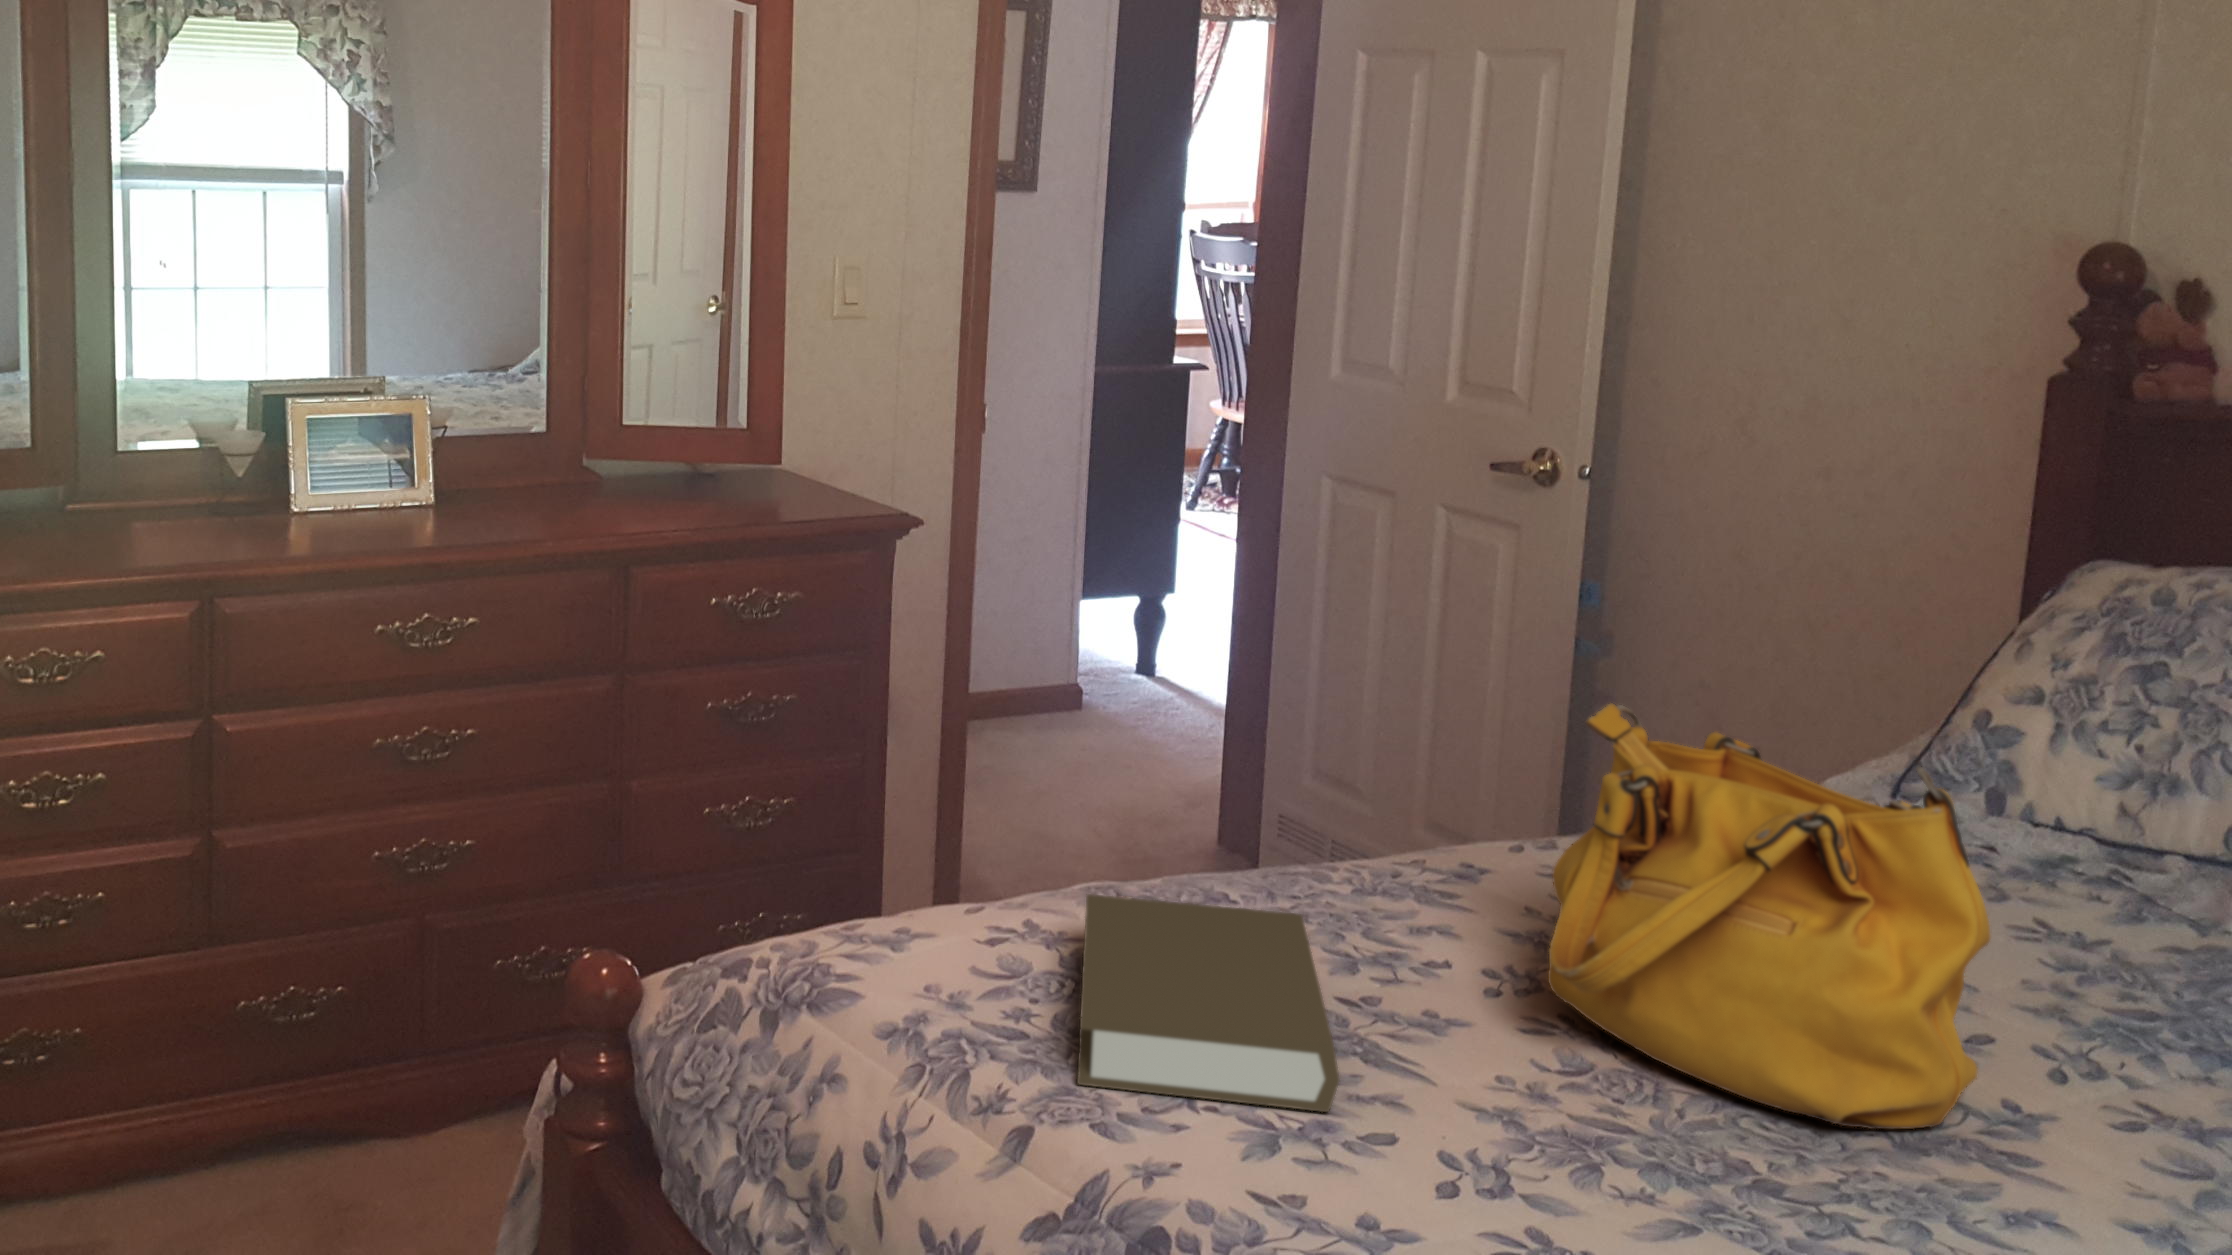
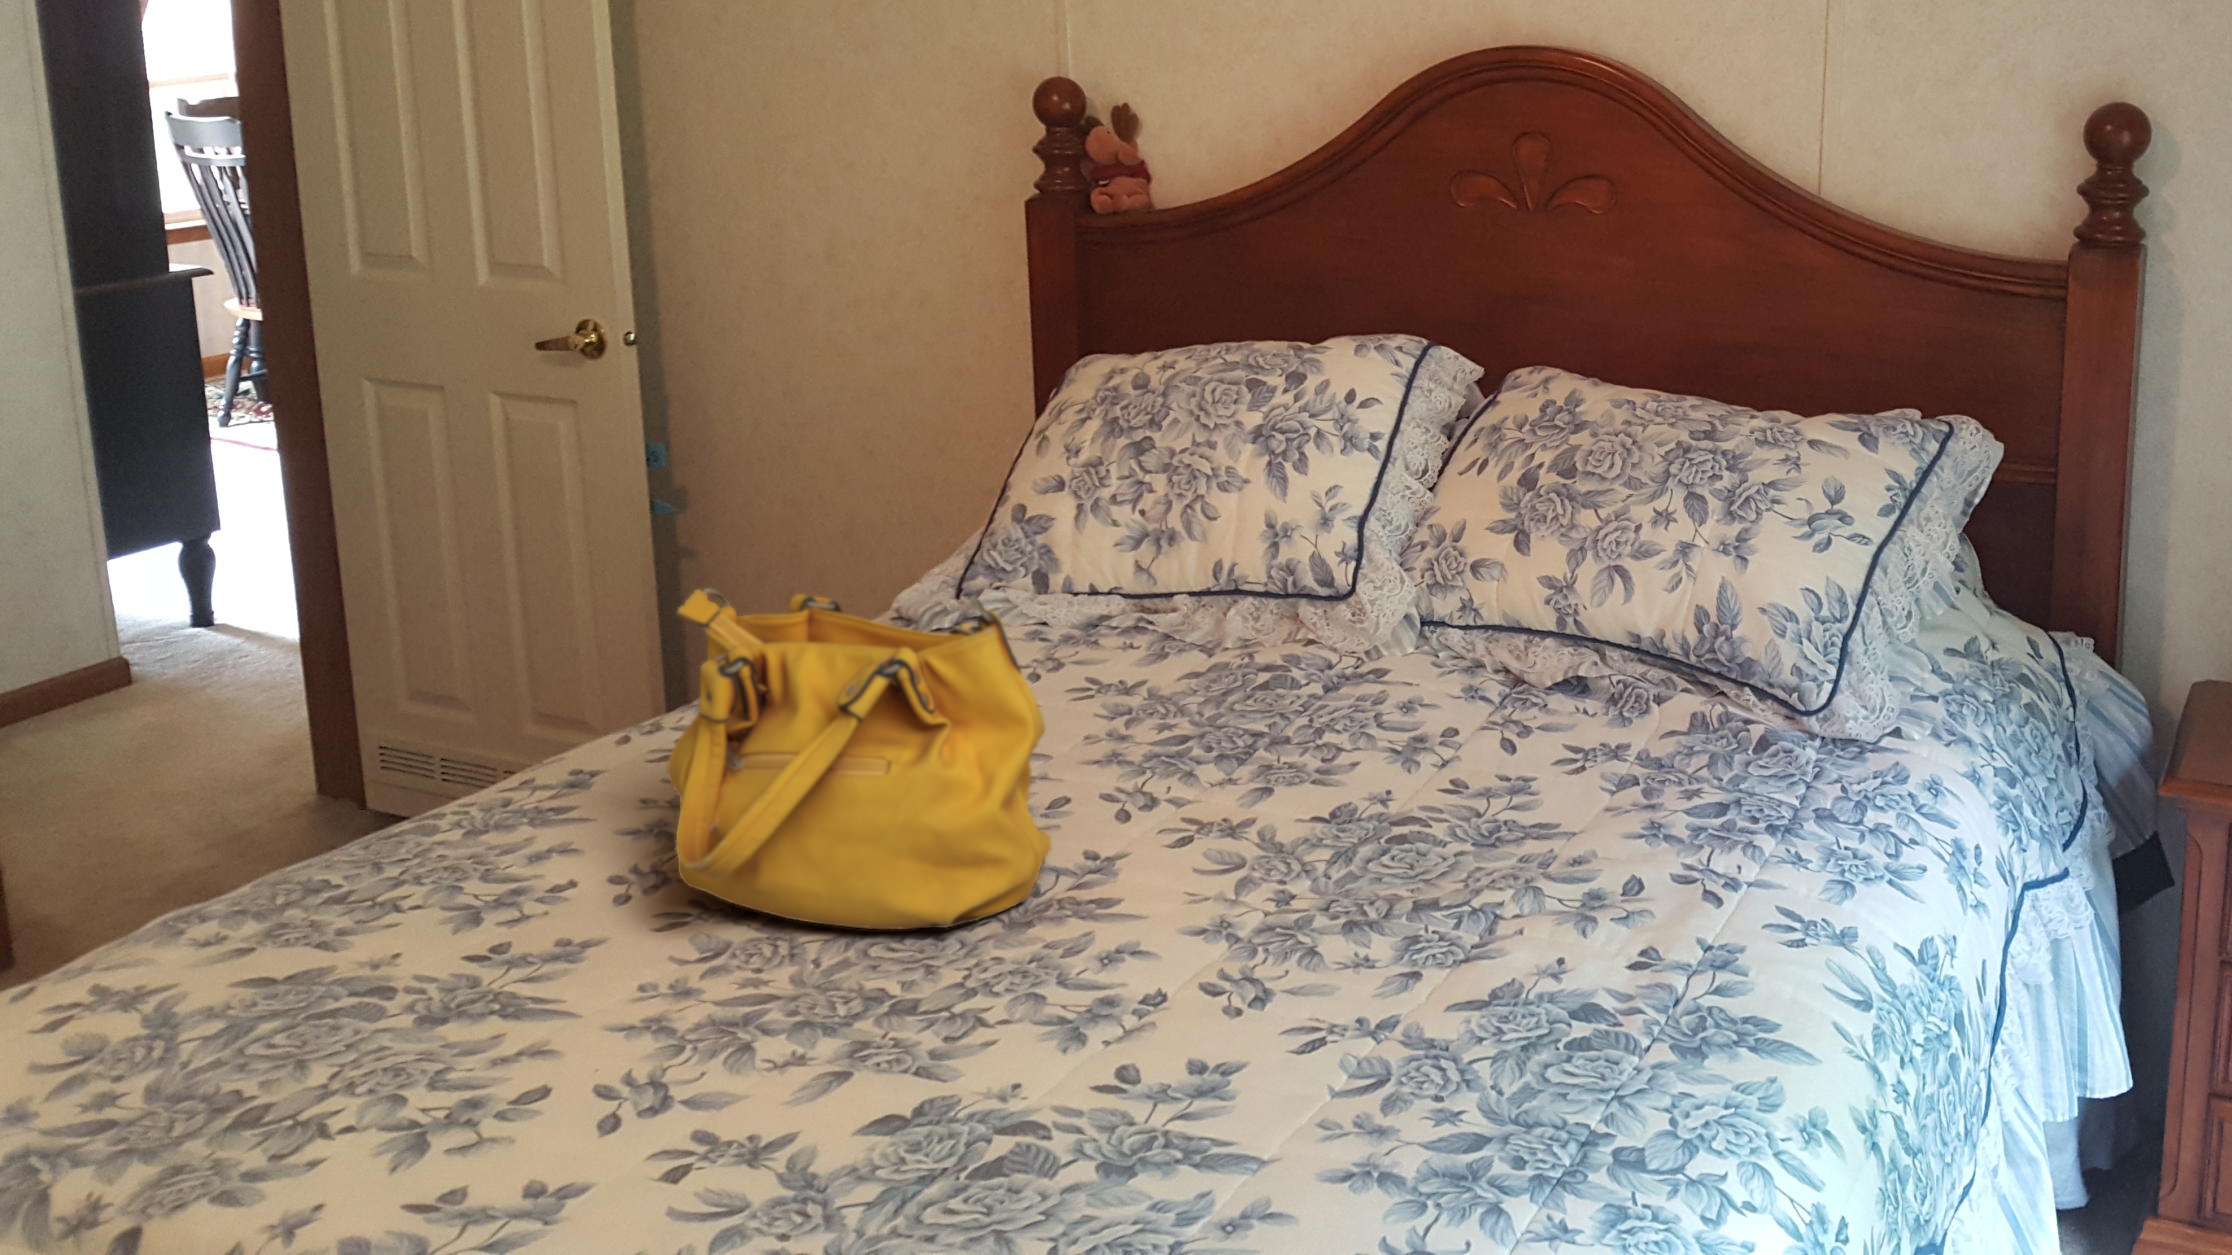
book: present [1077,894,1340,1112] -> none [150,884,488,1158]

